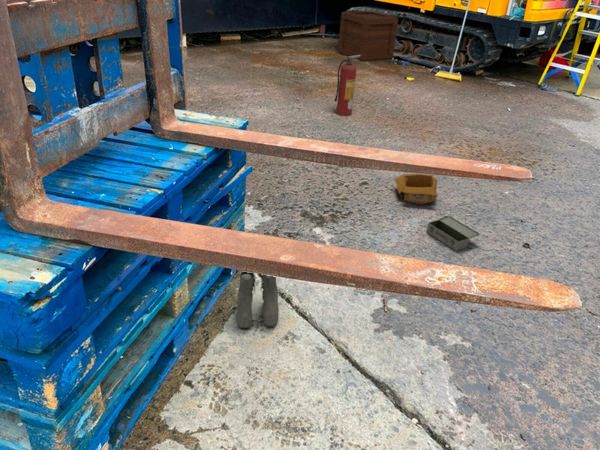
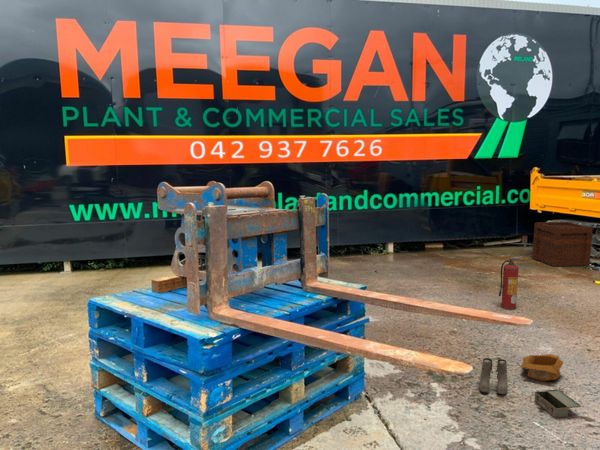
boots: present [236,272,279,329] -> present [479,358,508,395]

